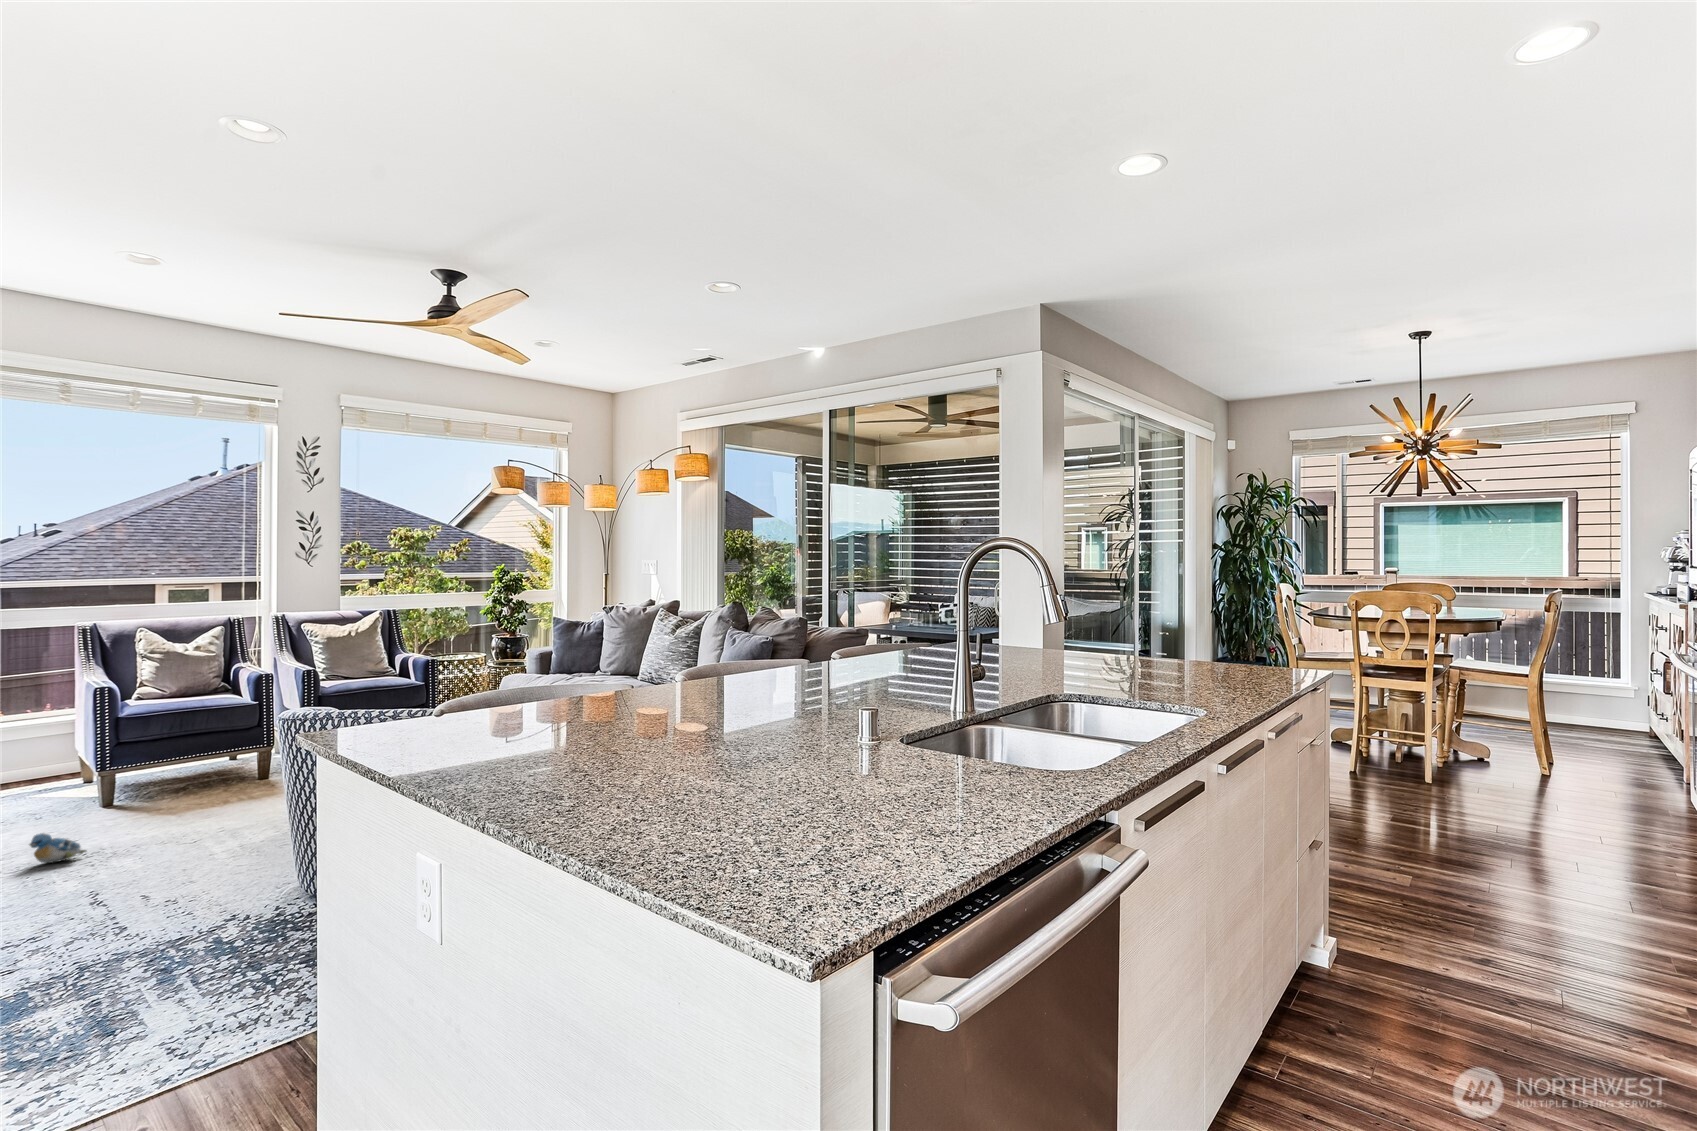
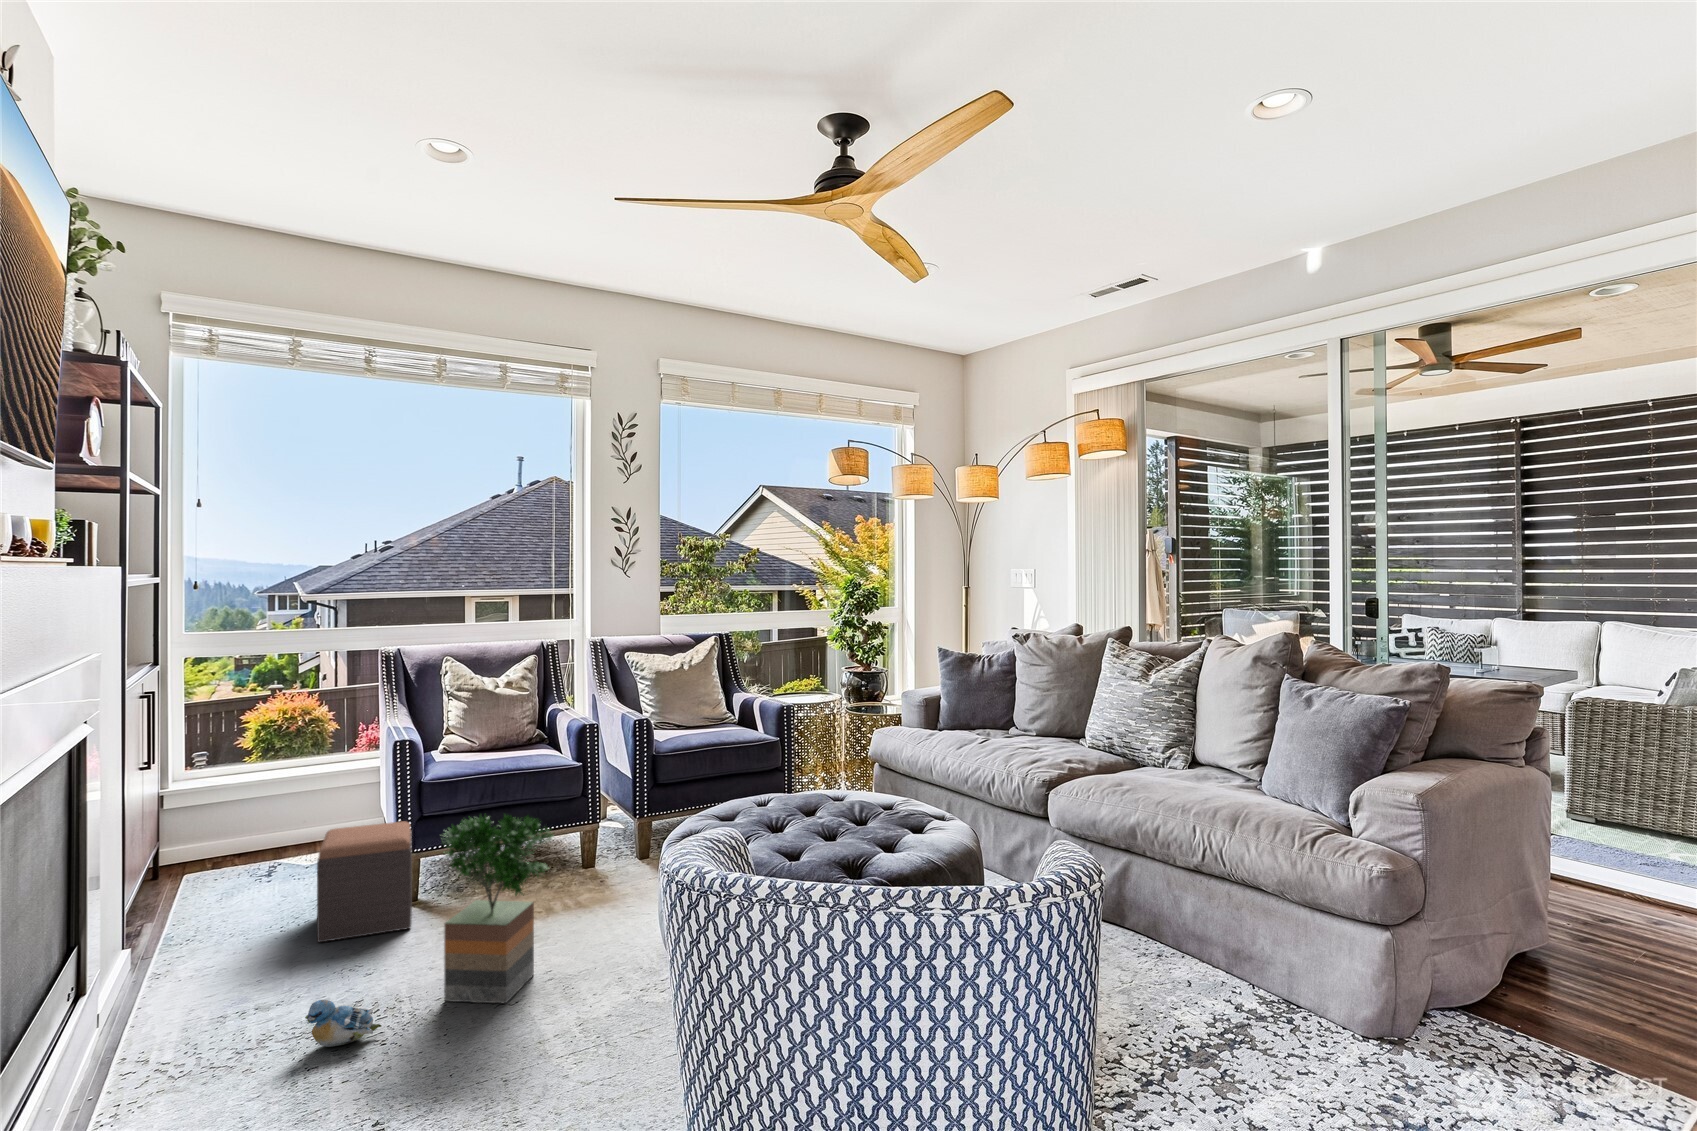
potted tree: none [132,720,224,841] -> present [444,814,554,1003]
footstool: none [29,743,109,825] -> present [317,821,412,942]

